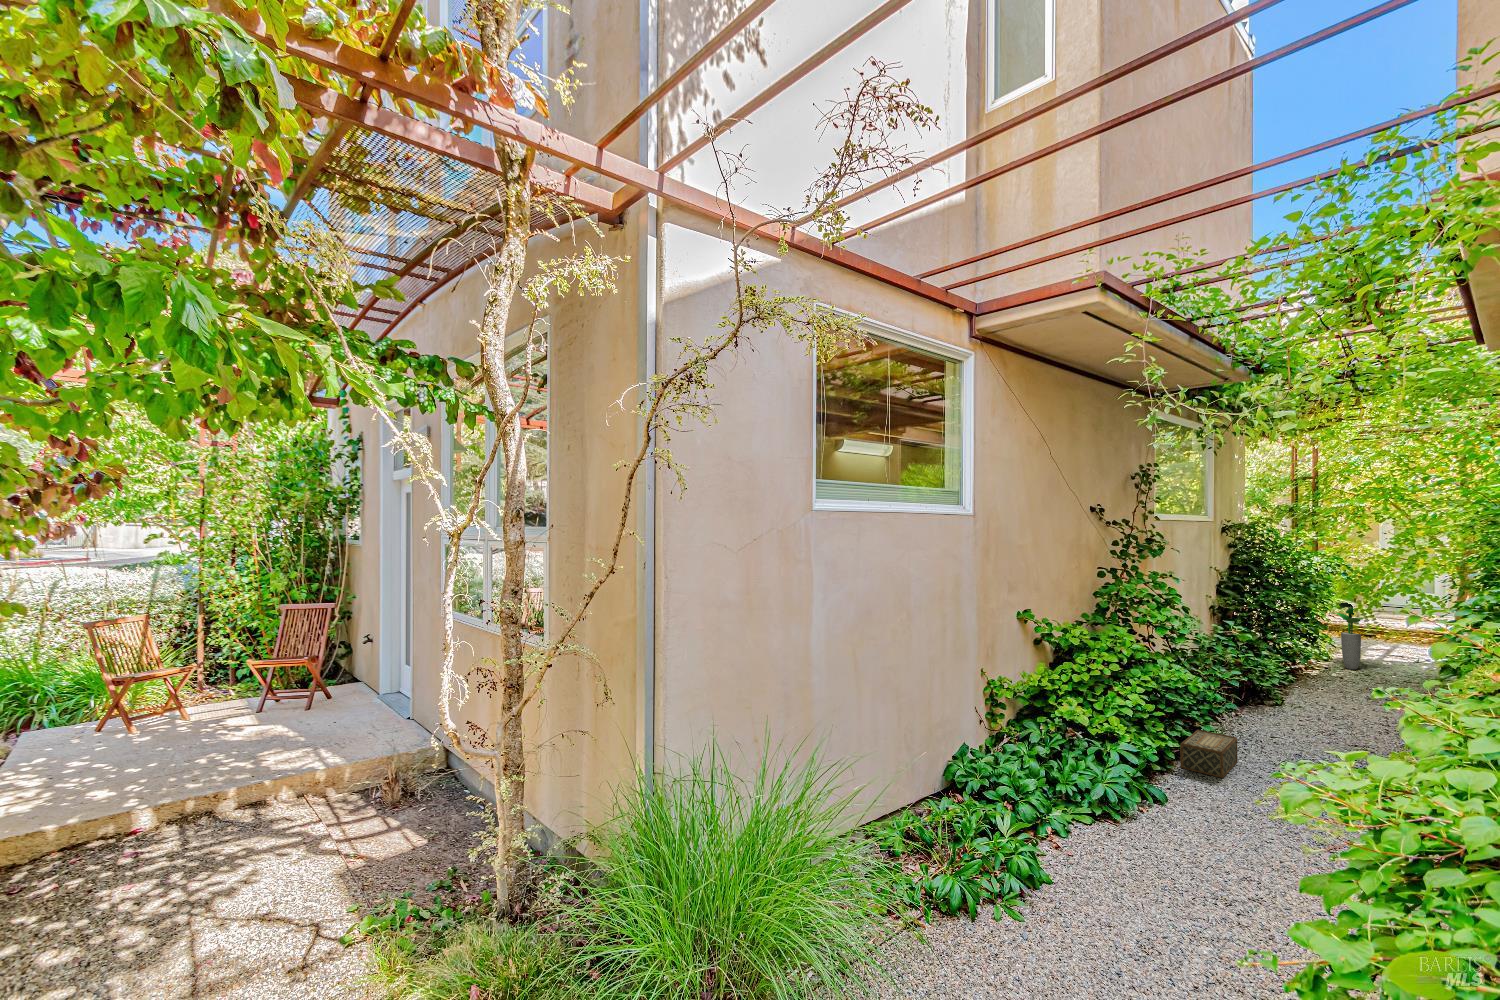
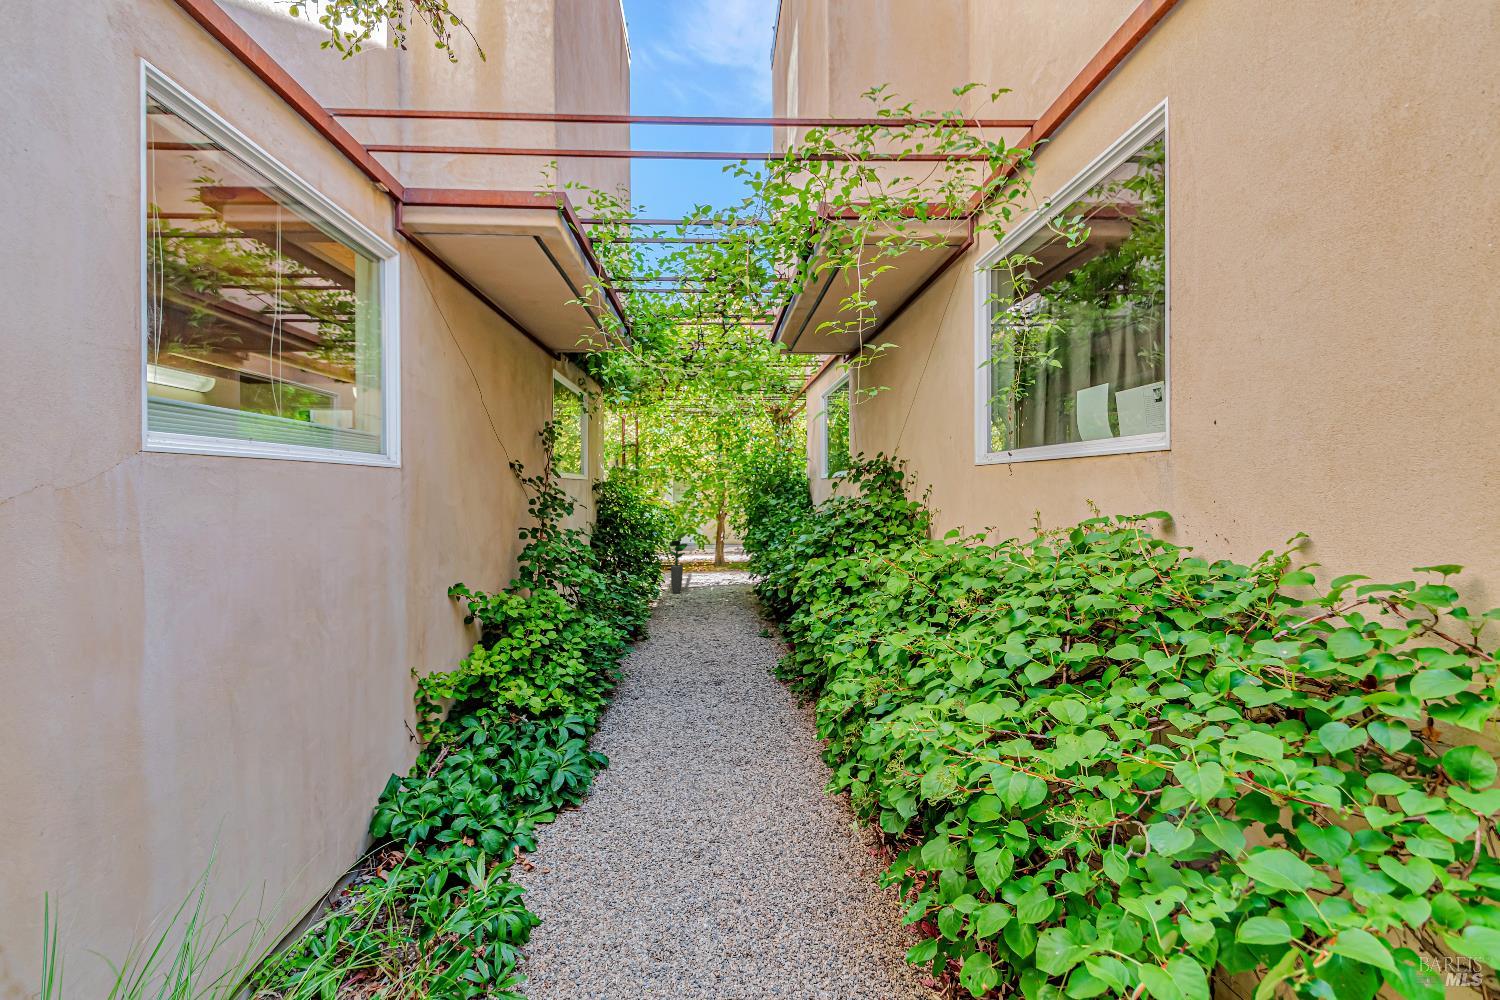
woven basket: present [1180,730,1238,778] -> none [607,677,644,720]

